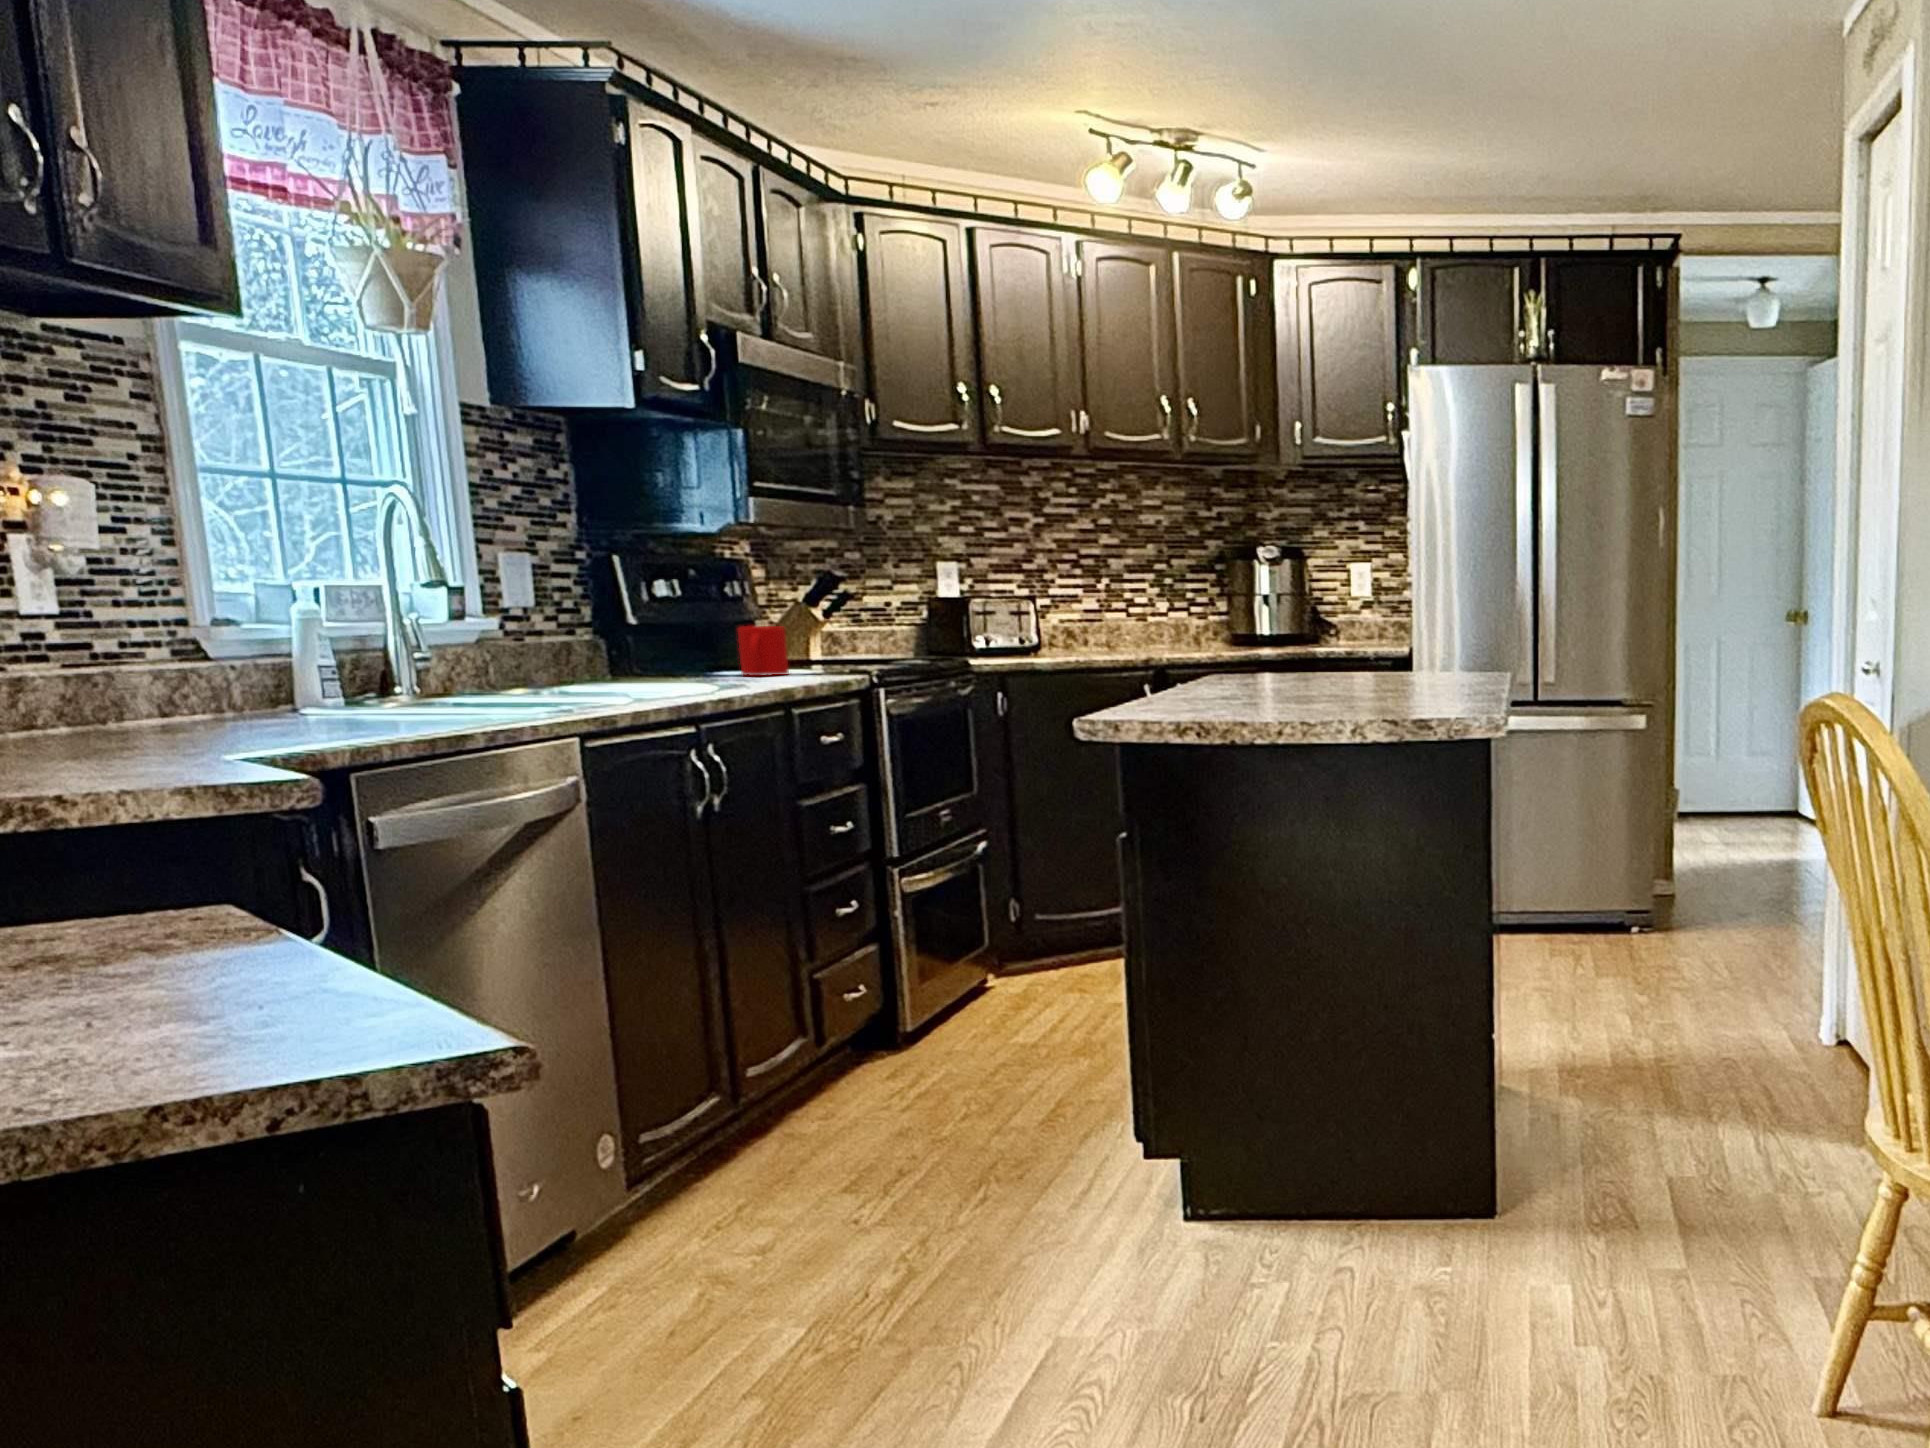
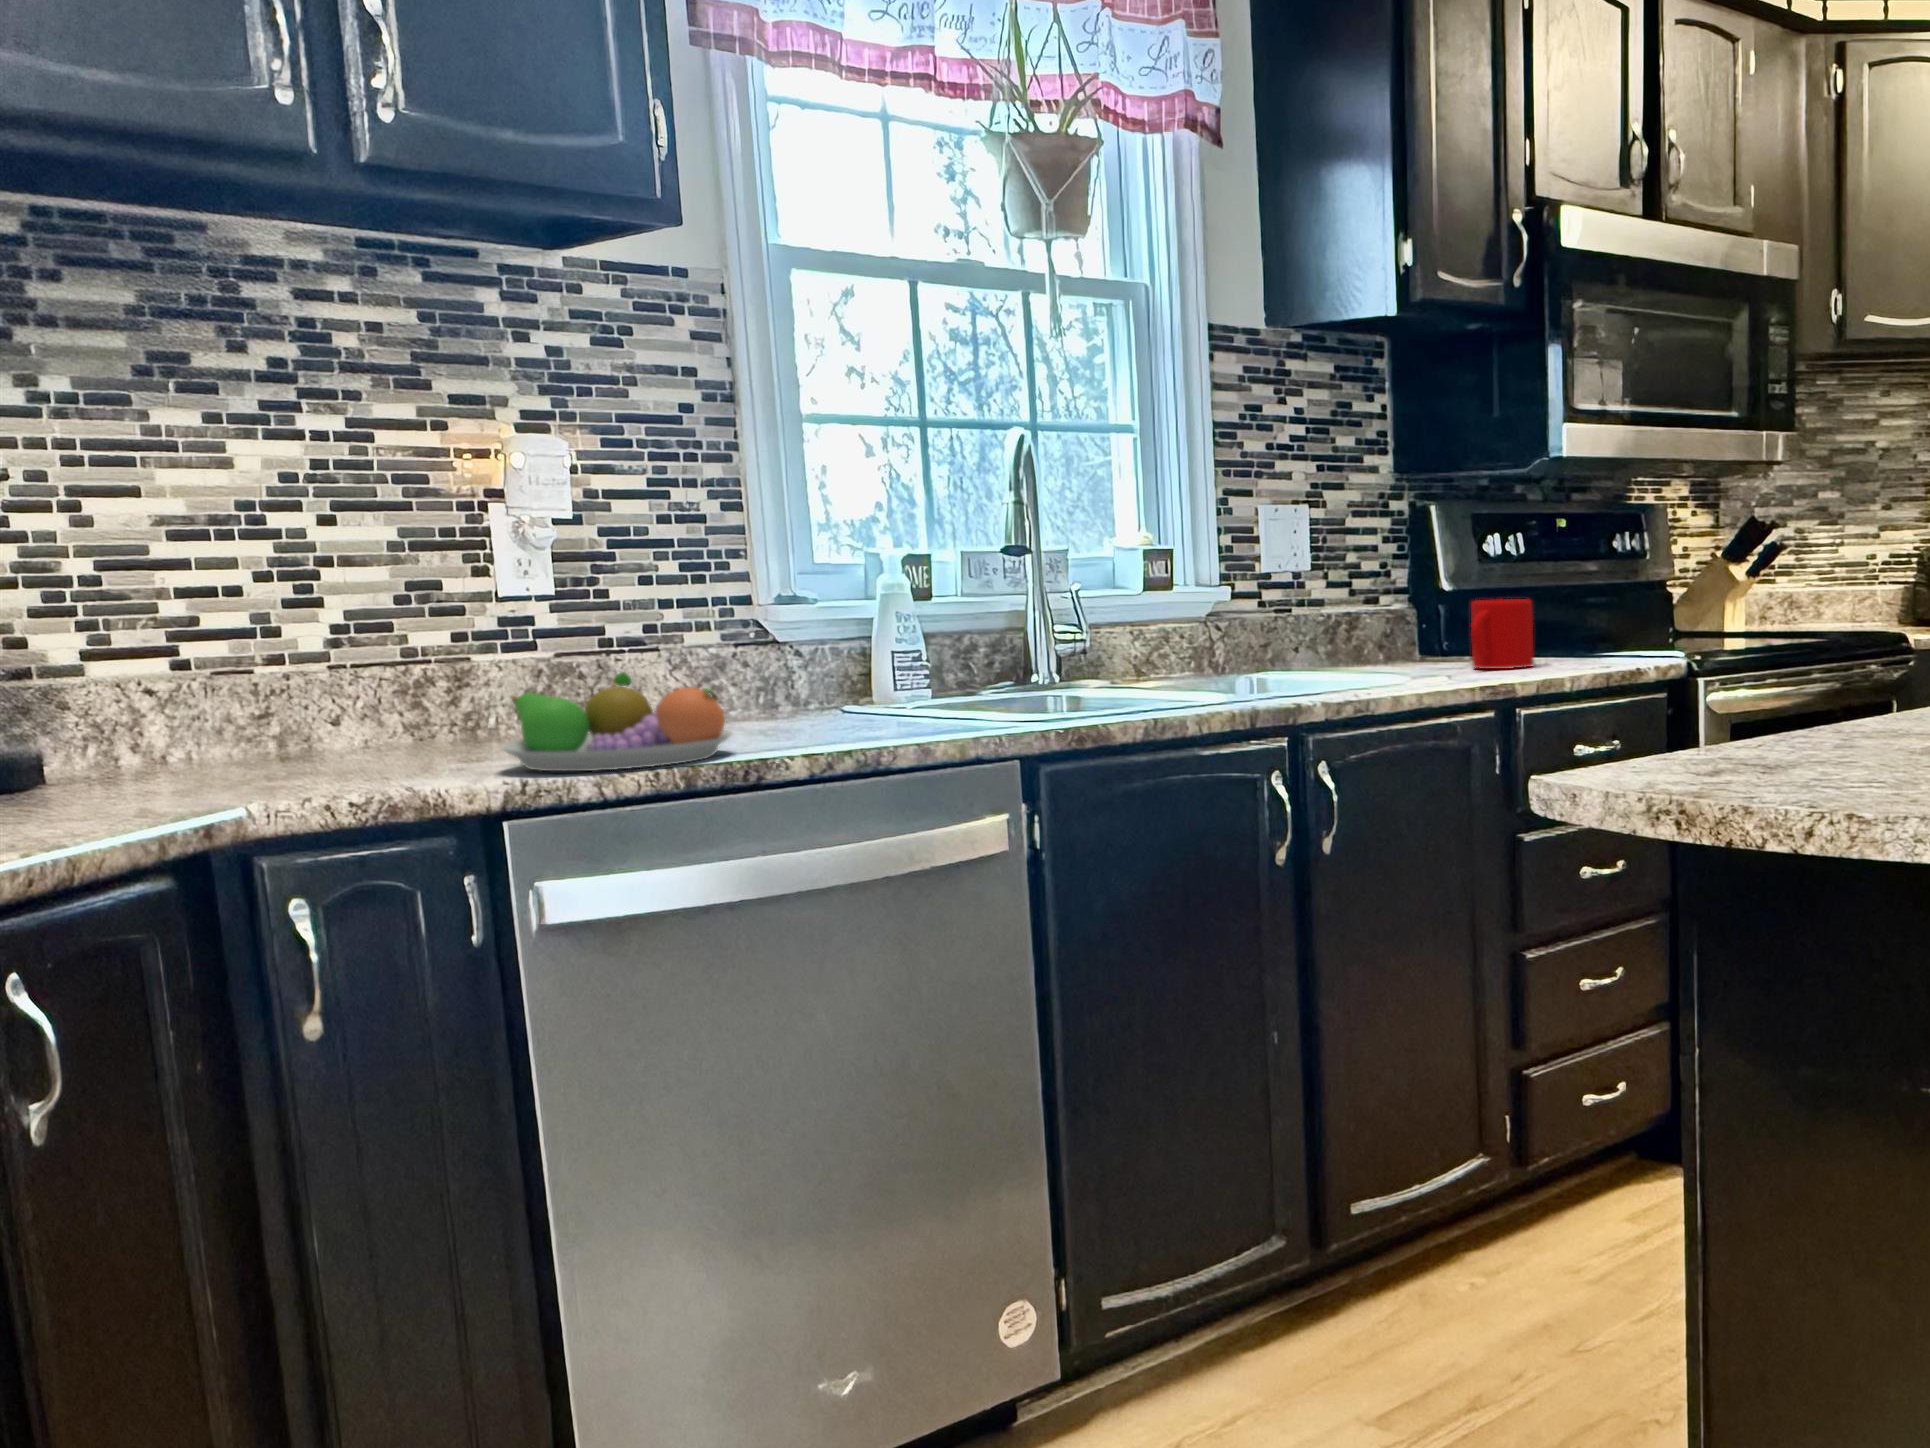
fruit bowl: none [157,668,370,738] -> present [501,672,732,771]

